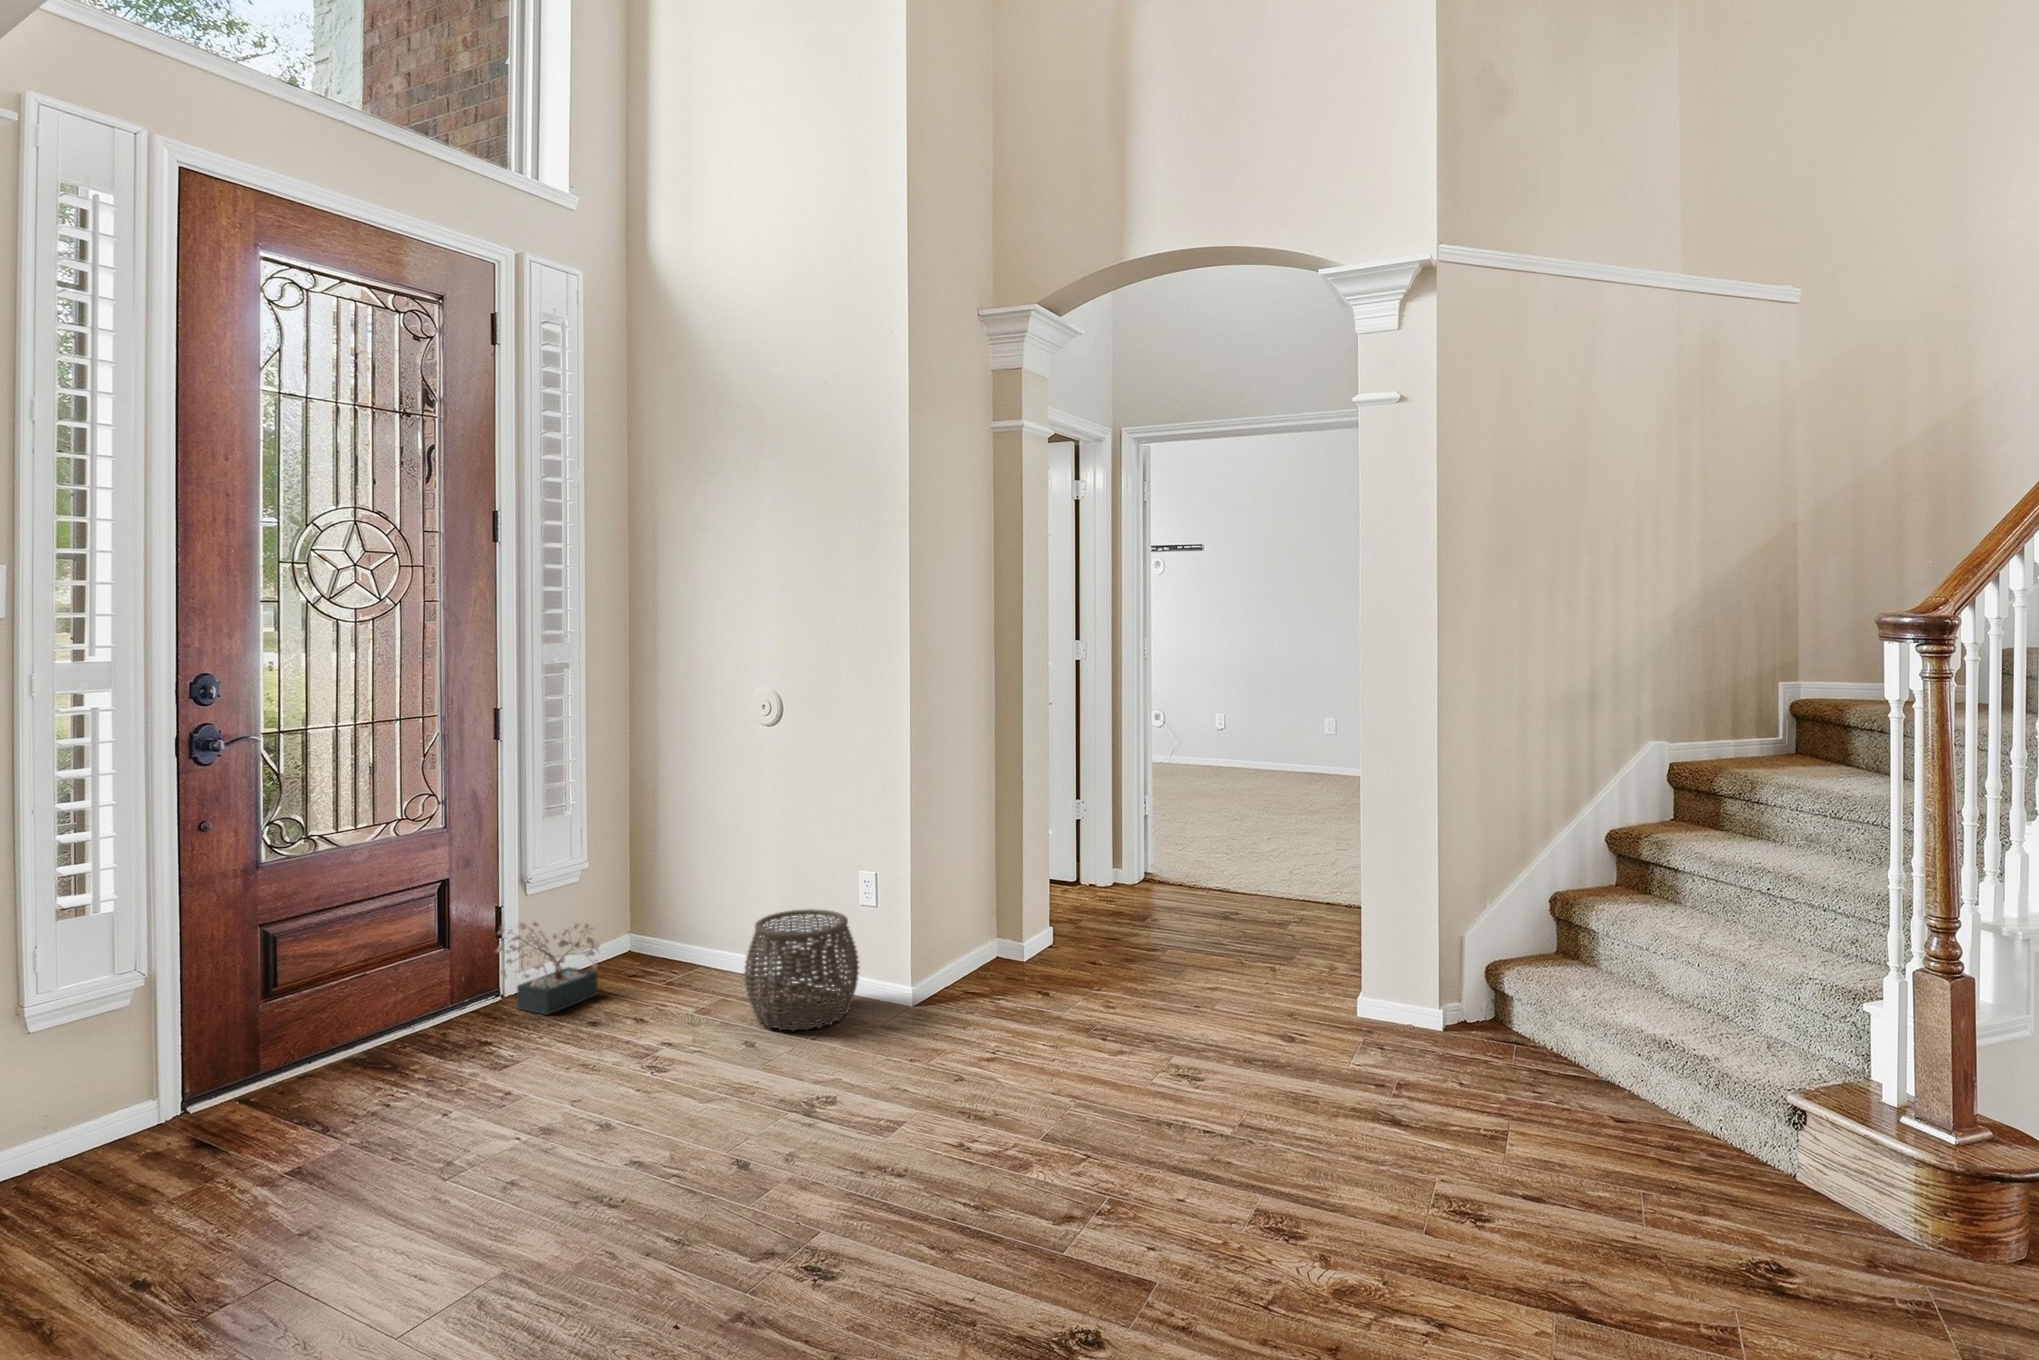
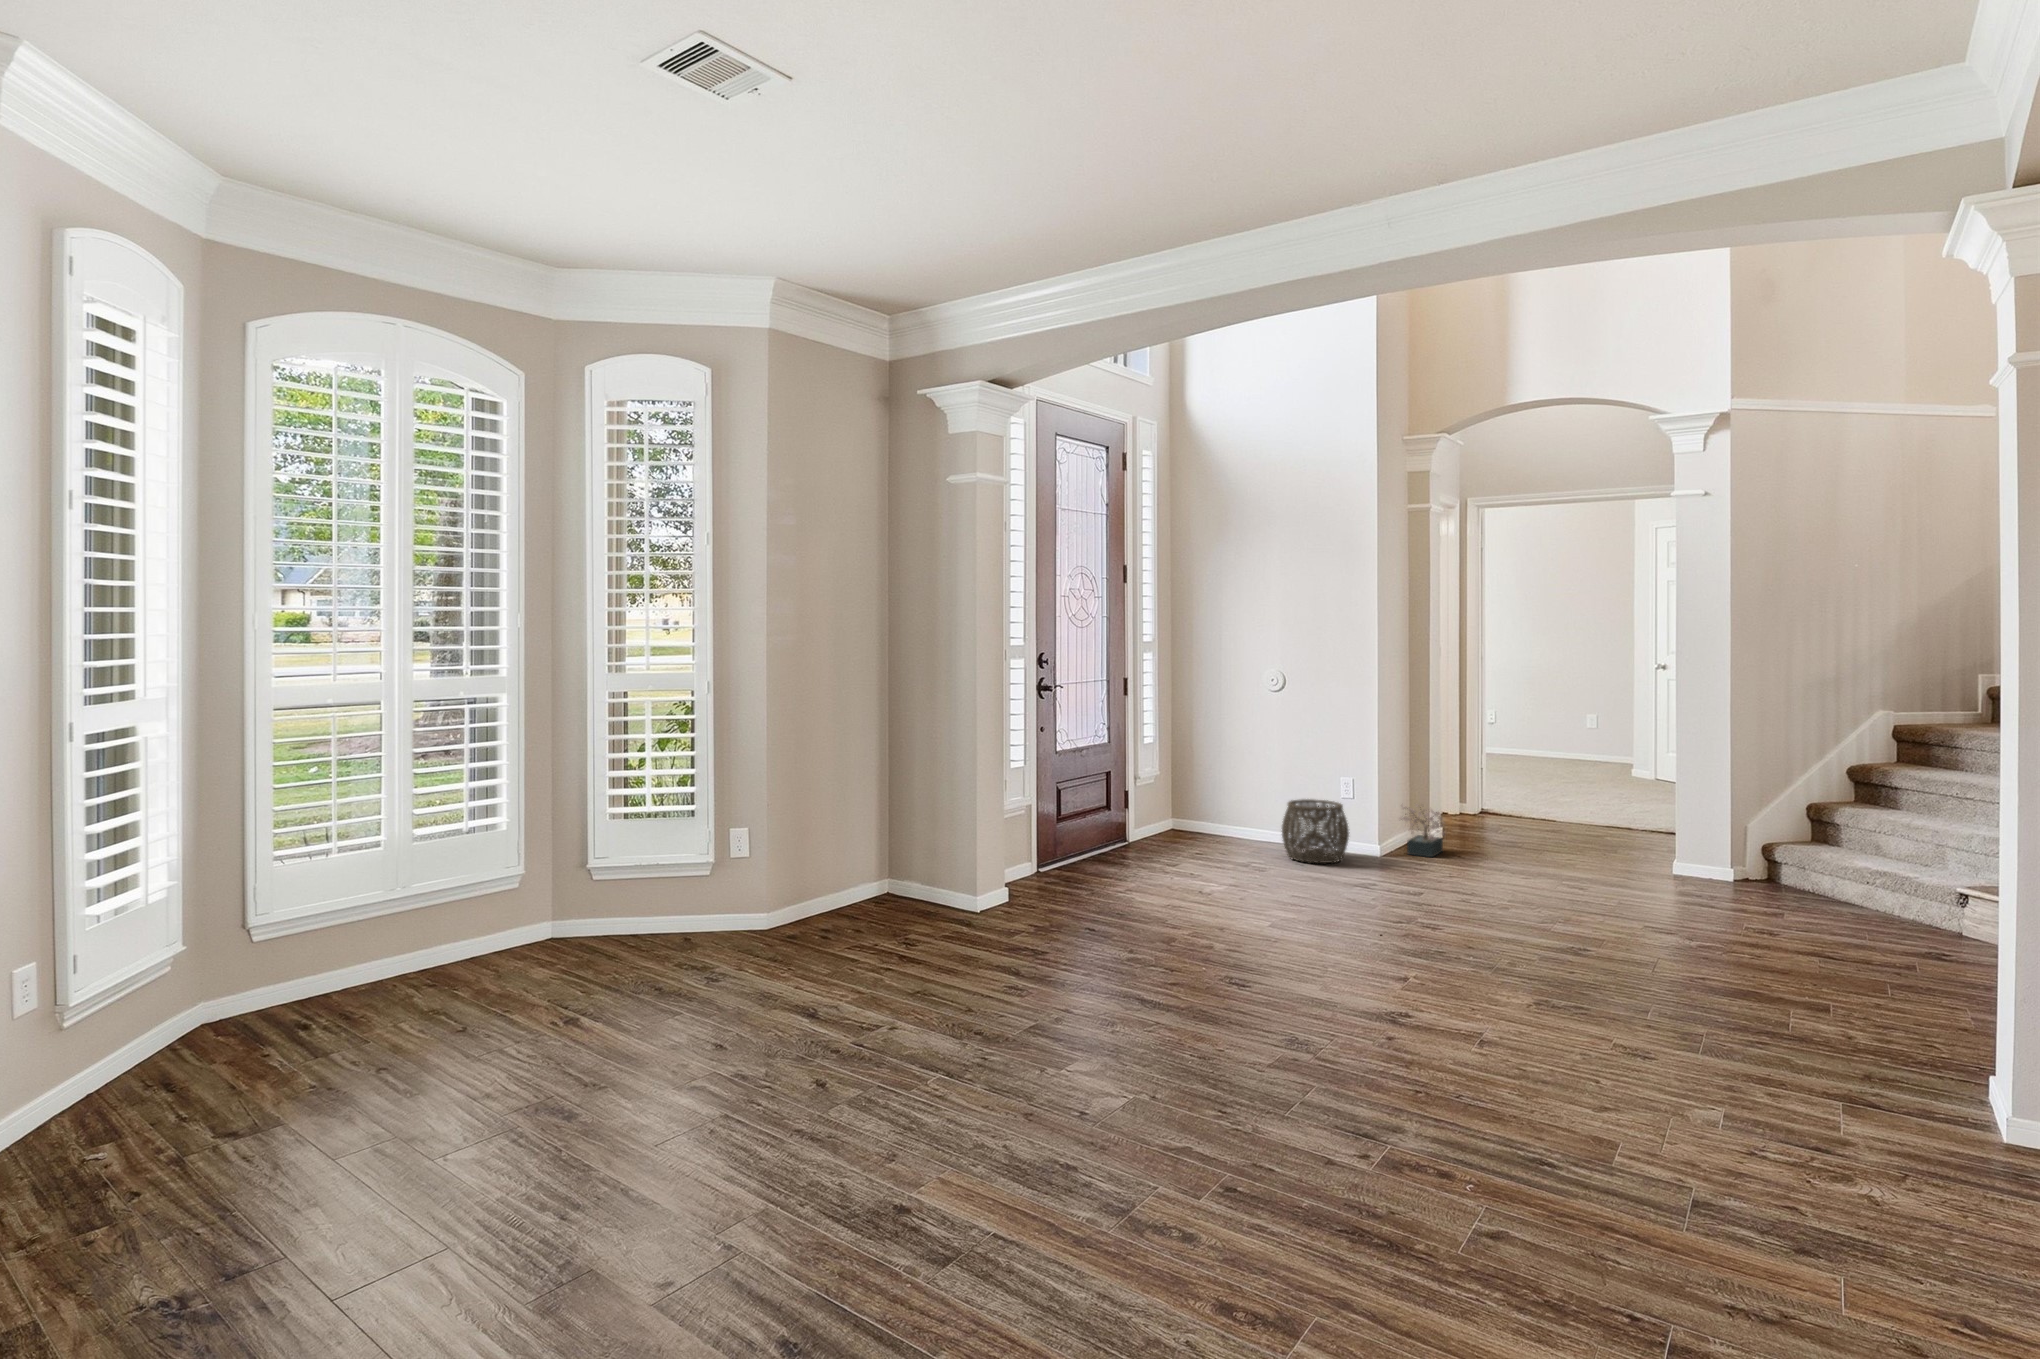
decorative plant: present [496,922,600,1015] -> present [1399,804,1445,857]

